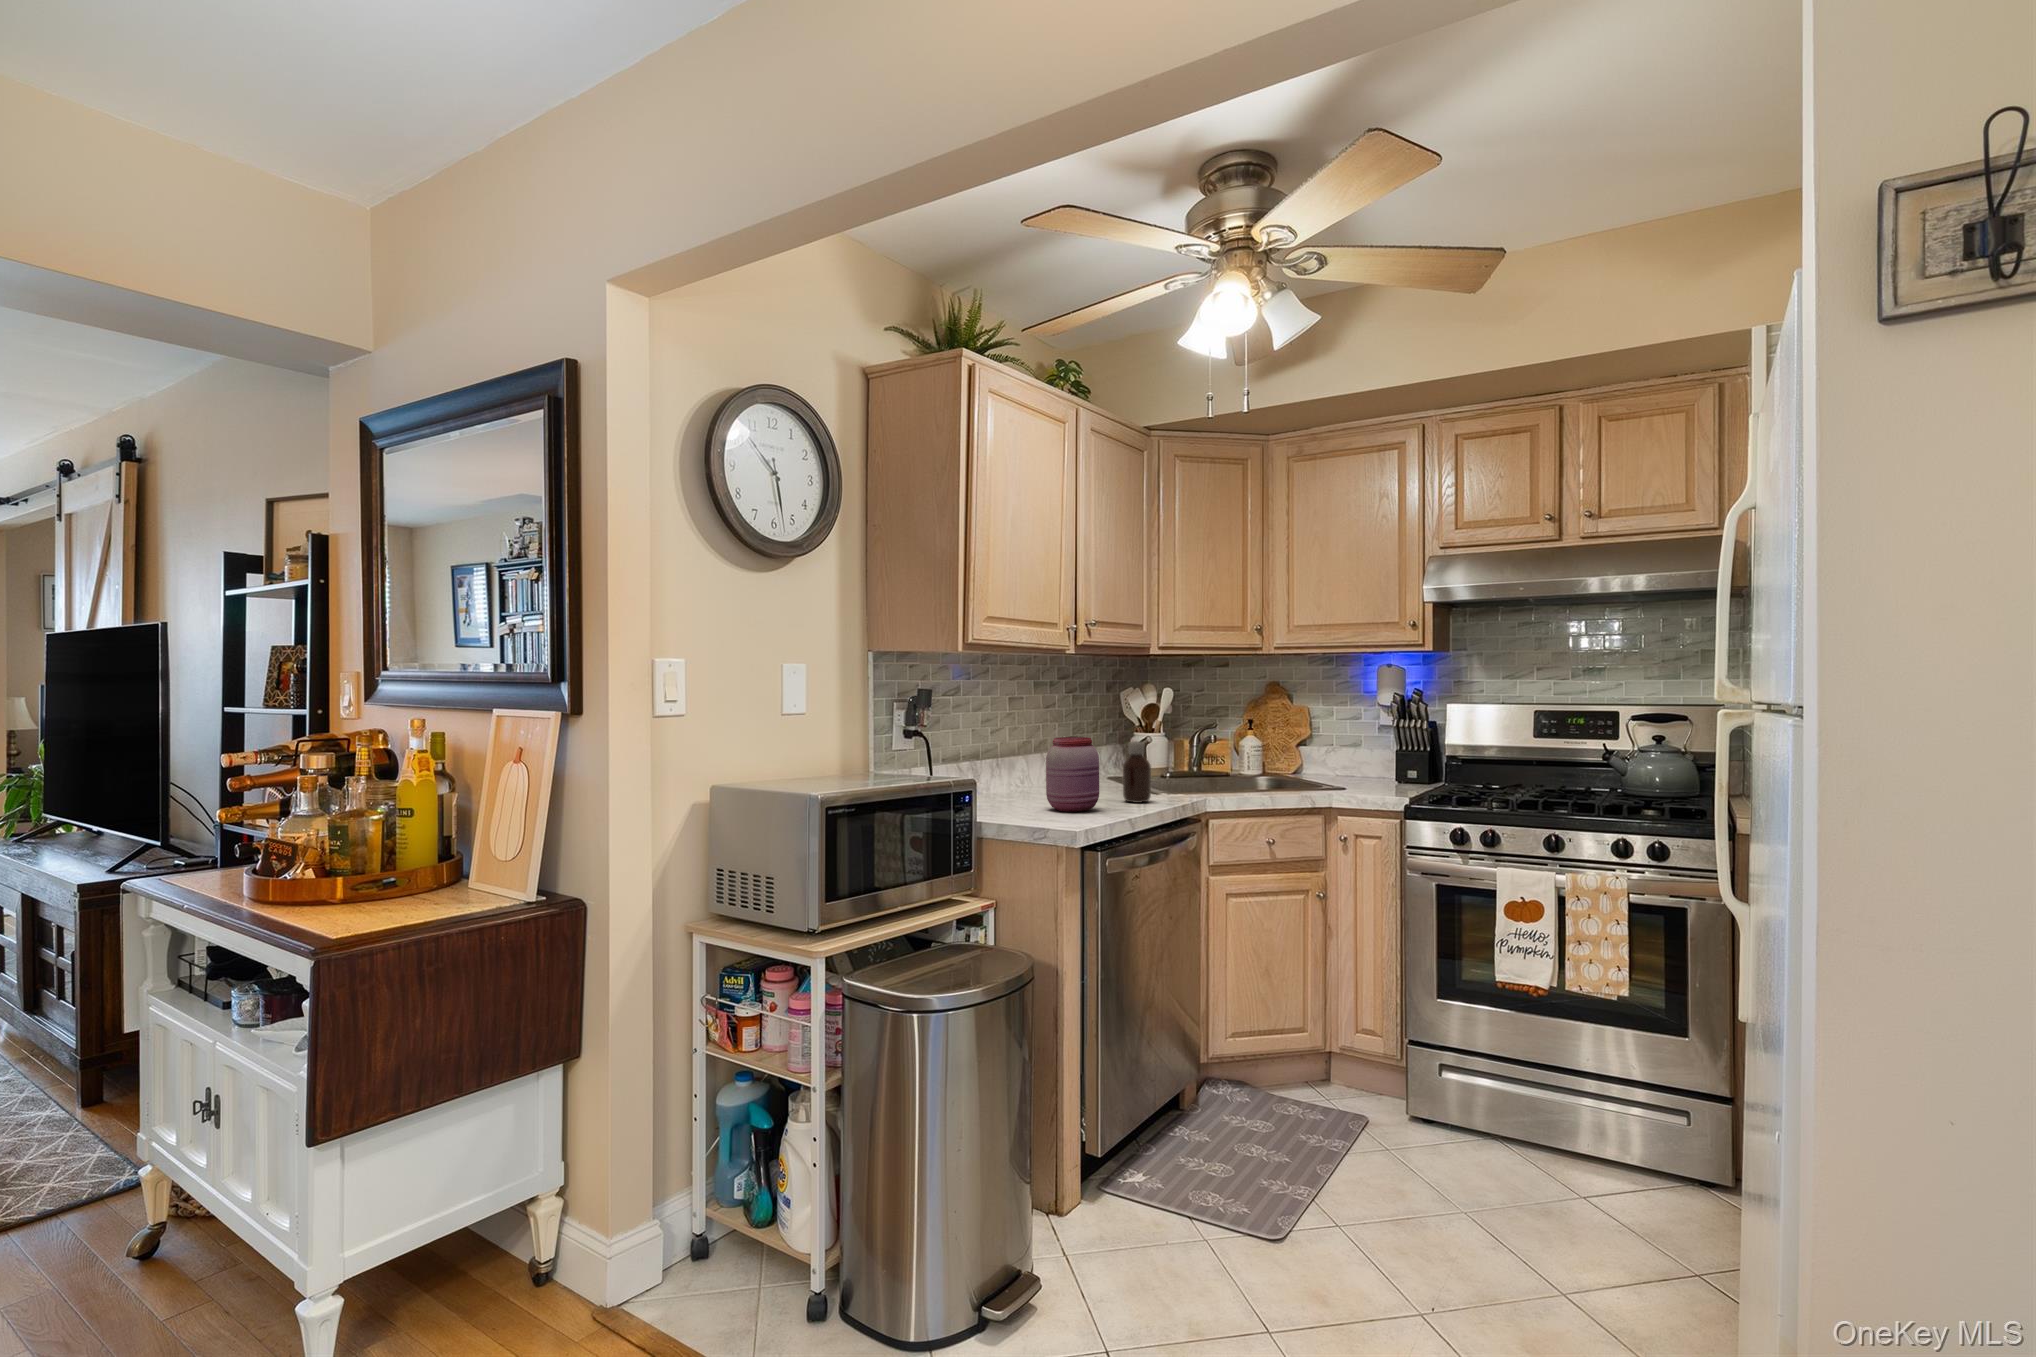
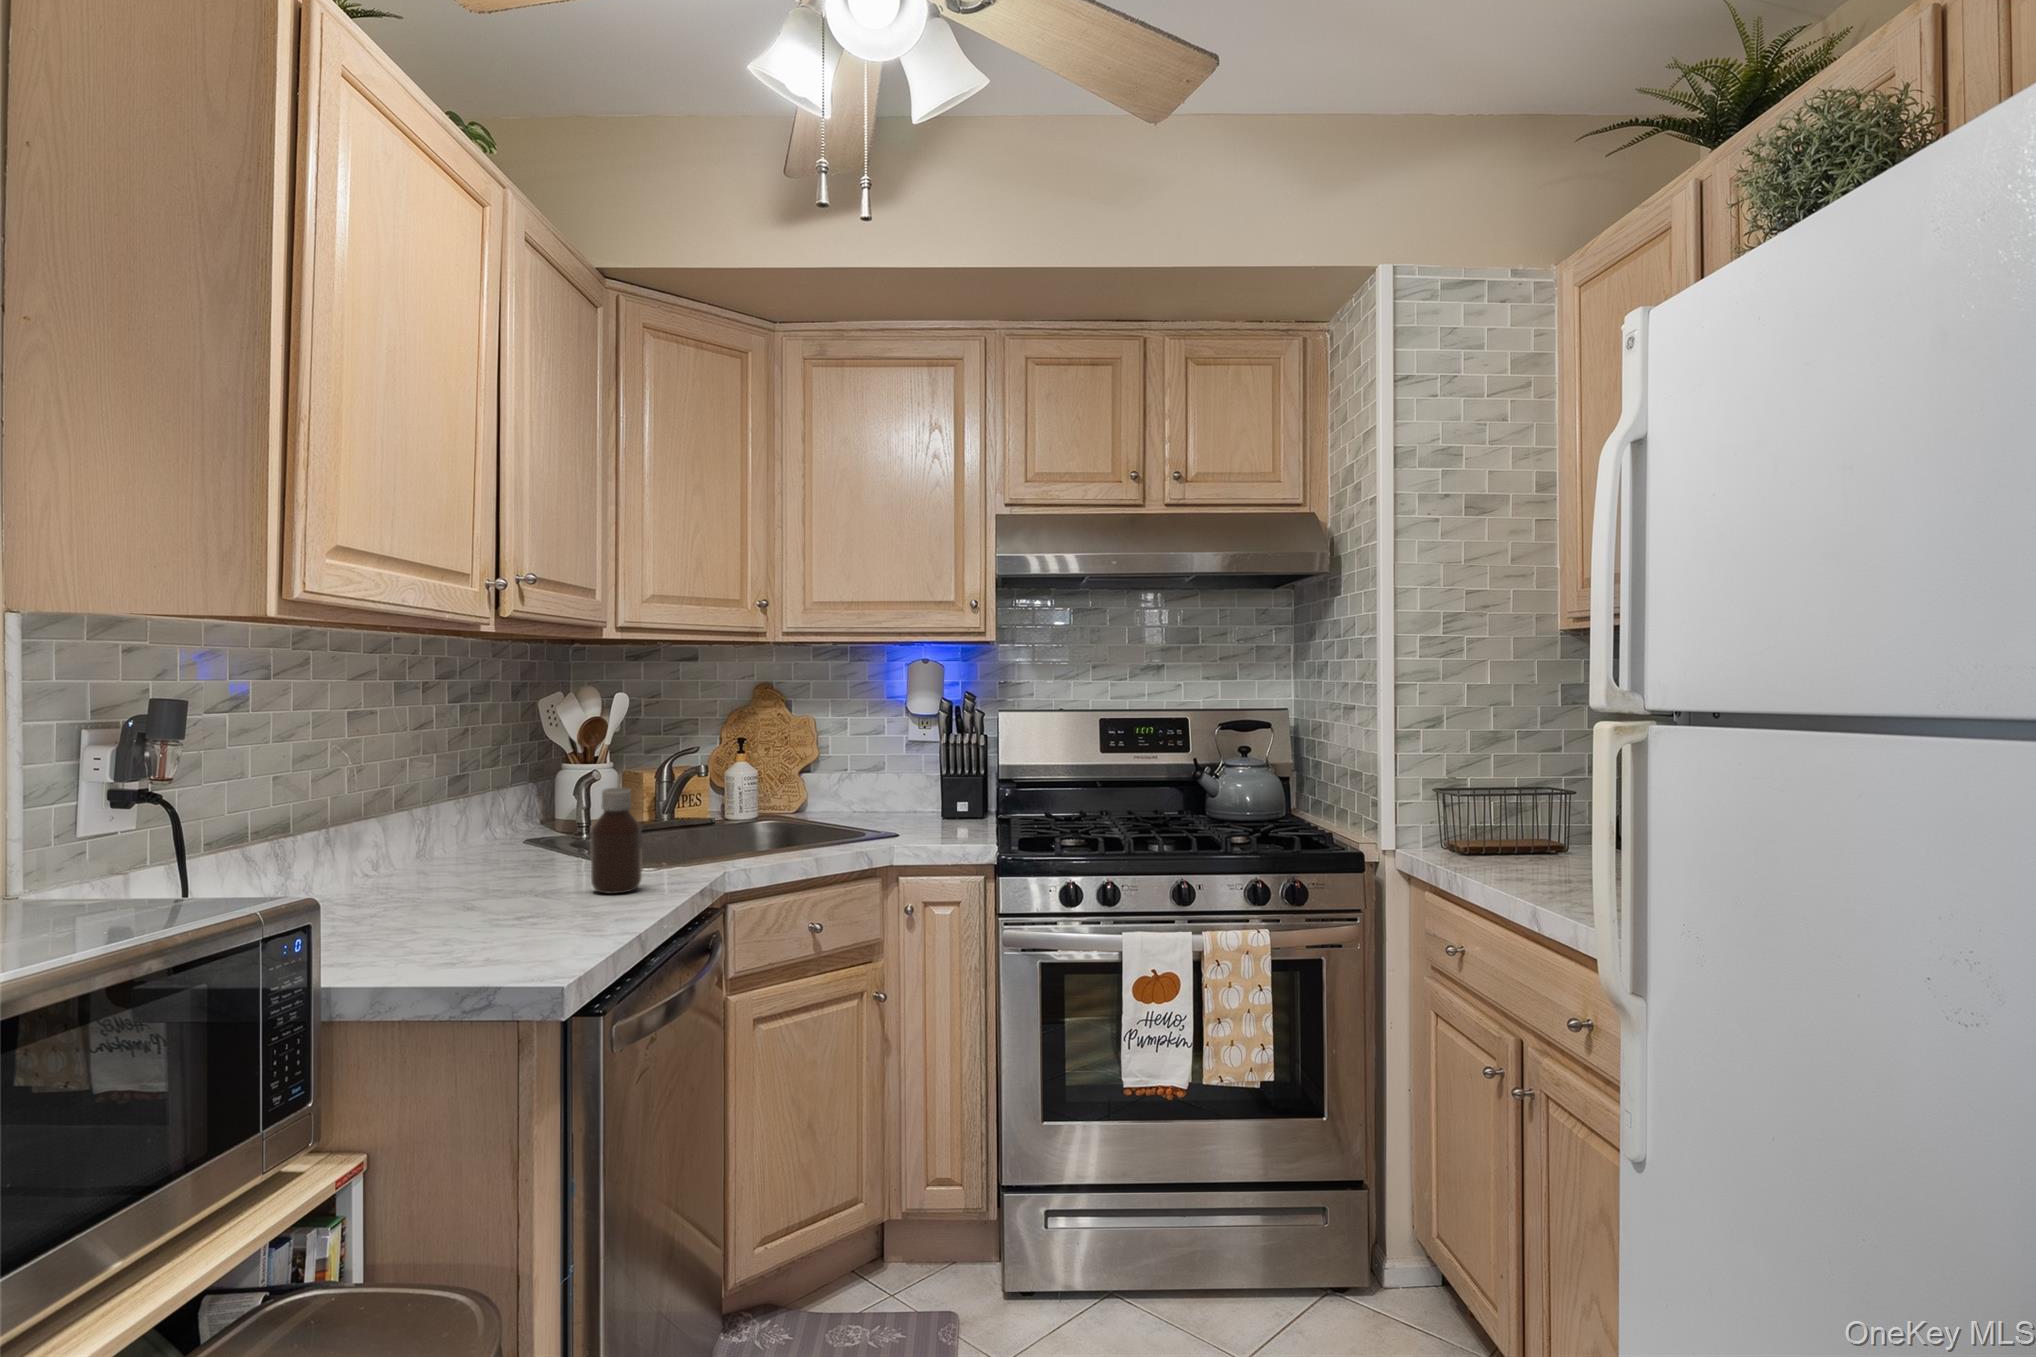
jar: present [1046,737,1099,812] -> none [459,789,567,931]

